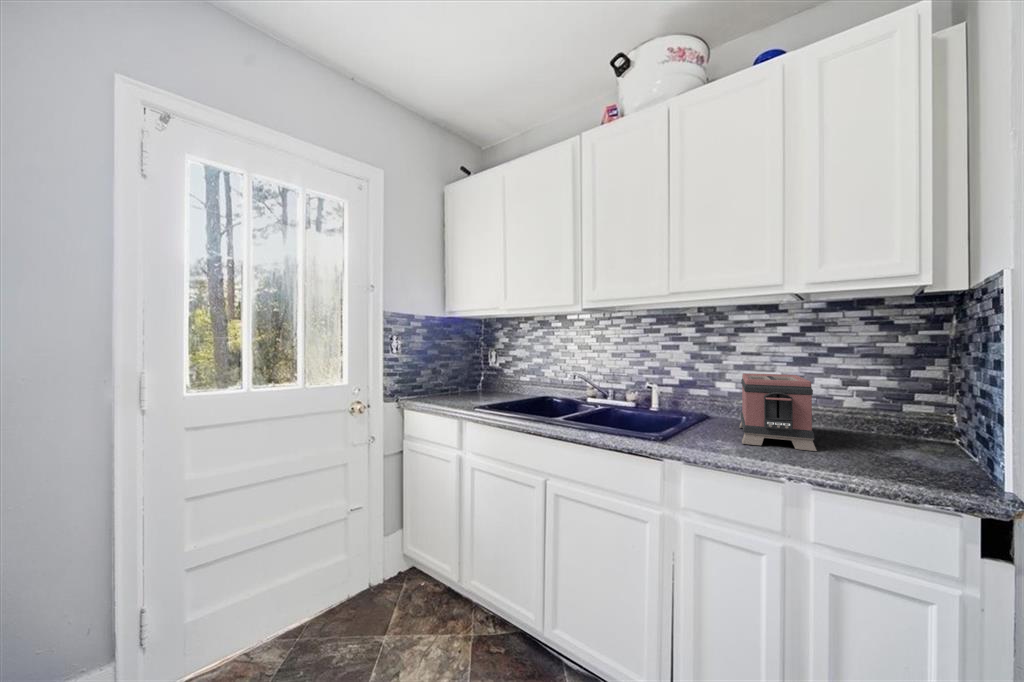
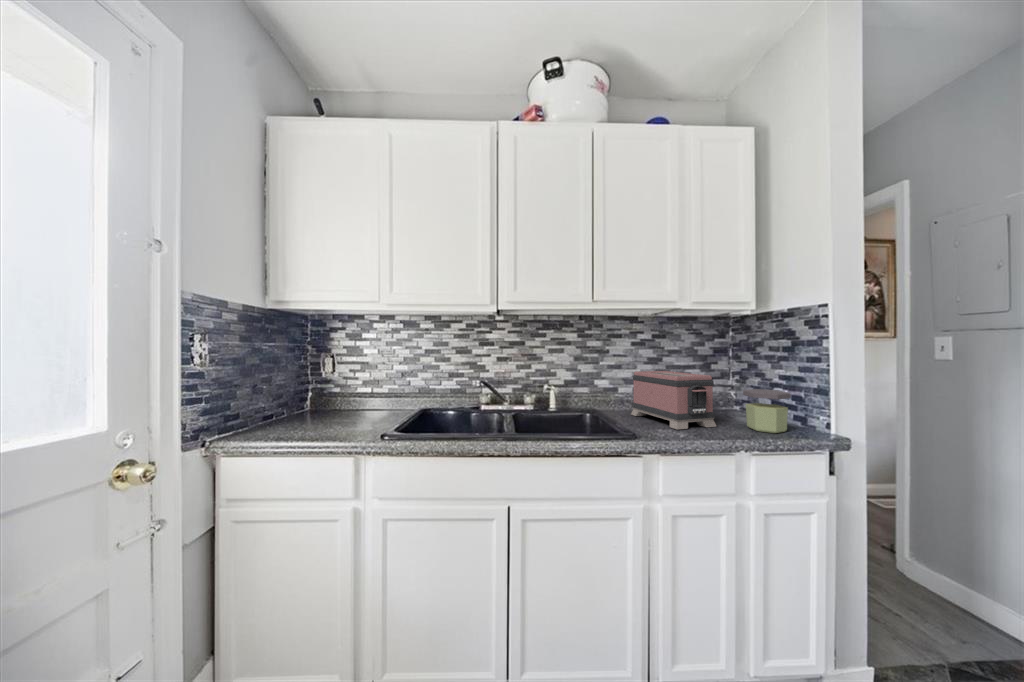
jar: none [854,404,928,473] -> present [743,389,791,433]

